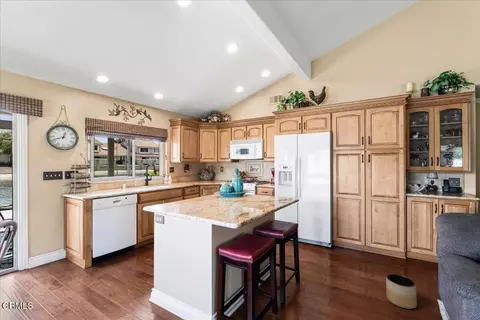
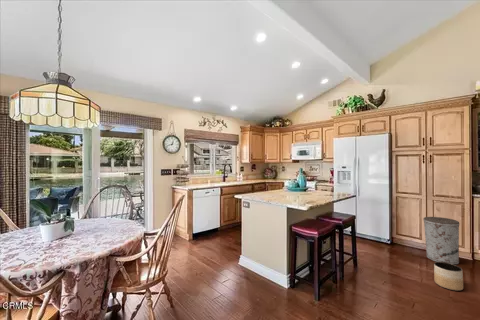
trash can: none [364,218,398,269] -> present [423,217,459,264]

